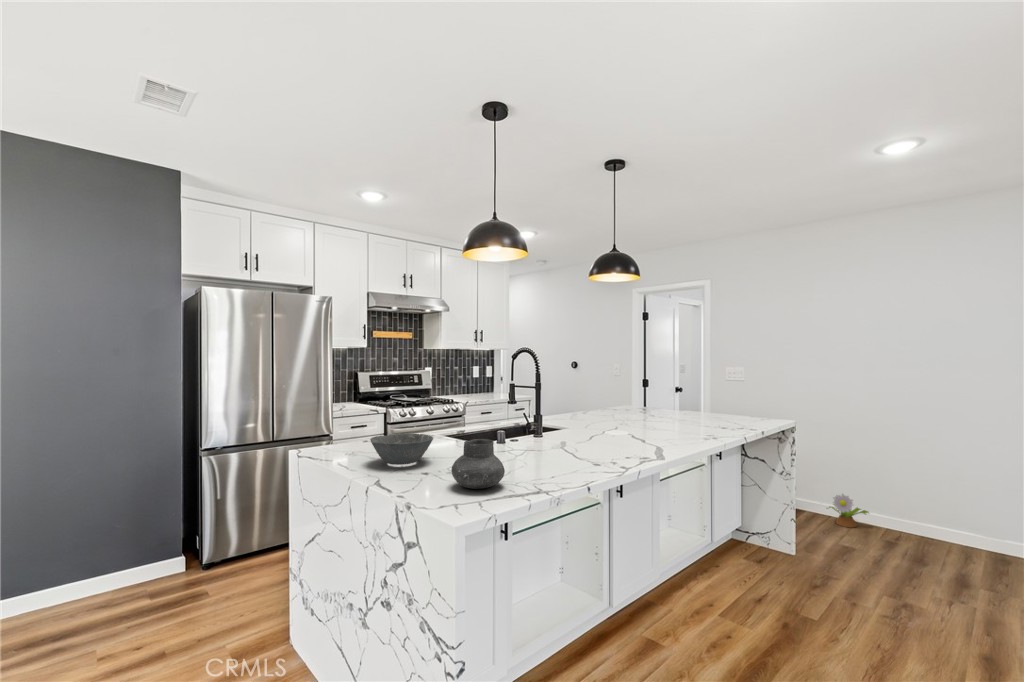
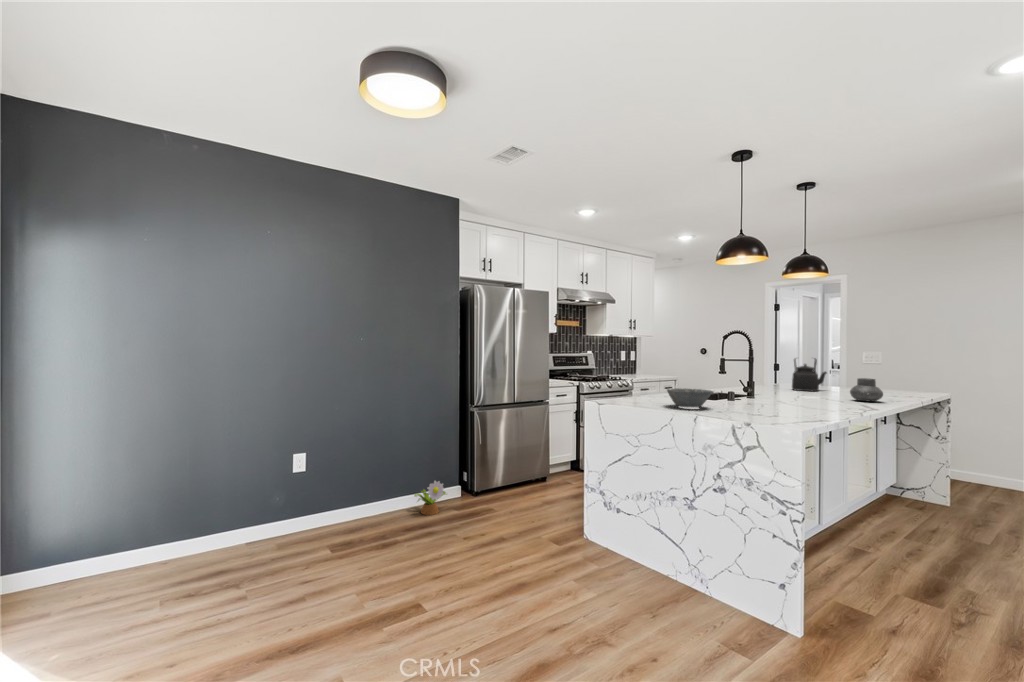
kettle: none [617,378,658,420] -> present [792,358,827,391]
vase: present [452,439,505,489] -> present [850,378,883,401]
decorative plant: present [829,494,869,528] -> present [414,481,446,515]

